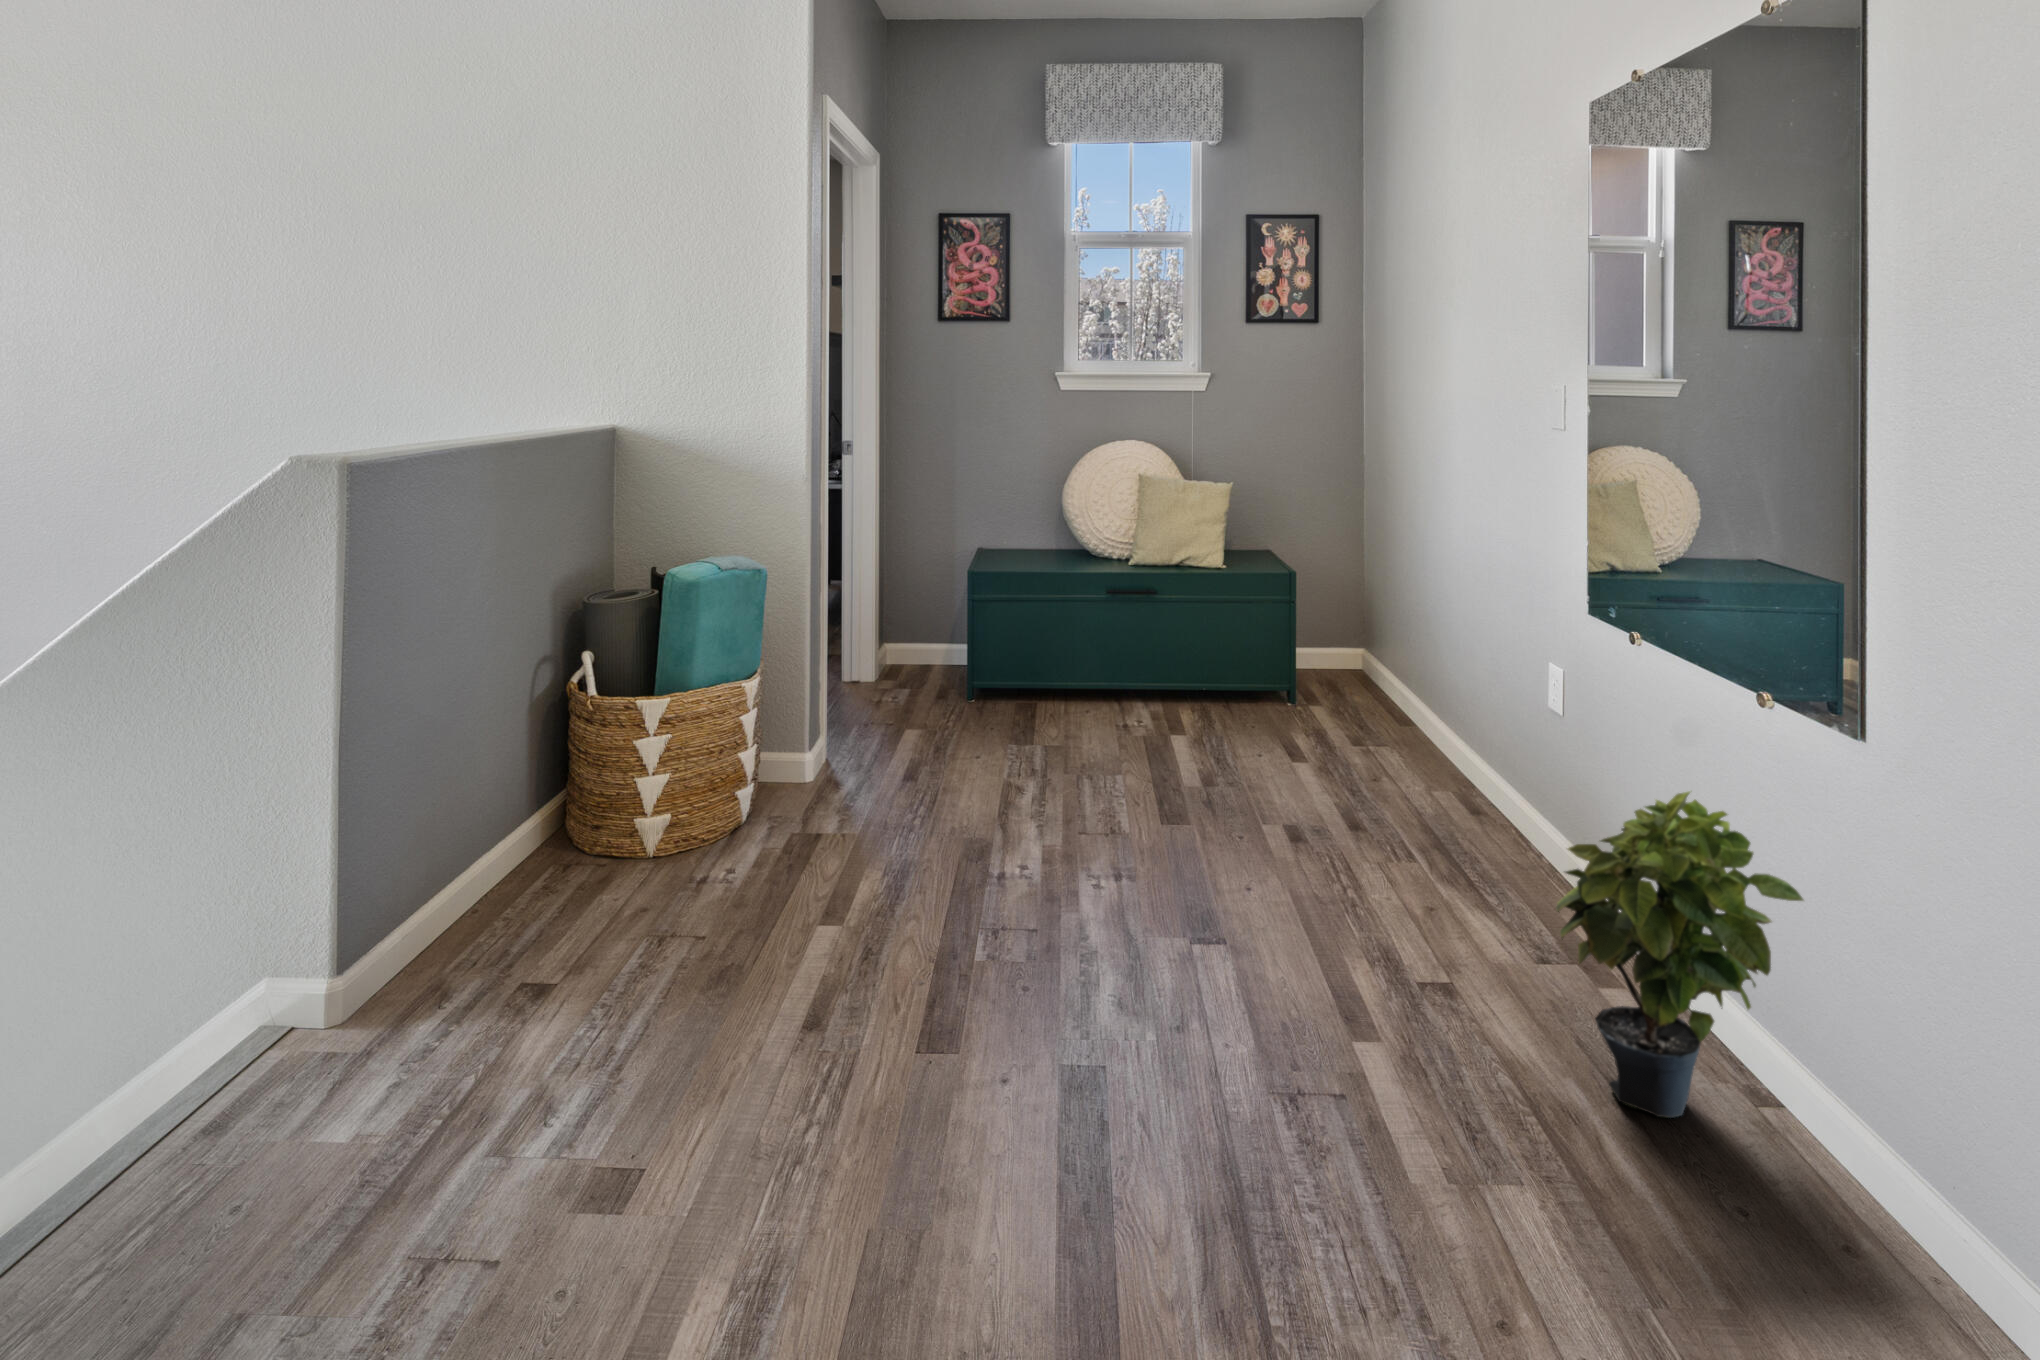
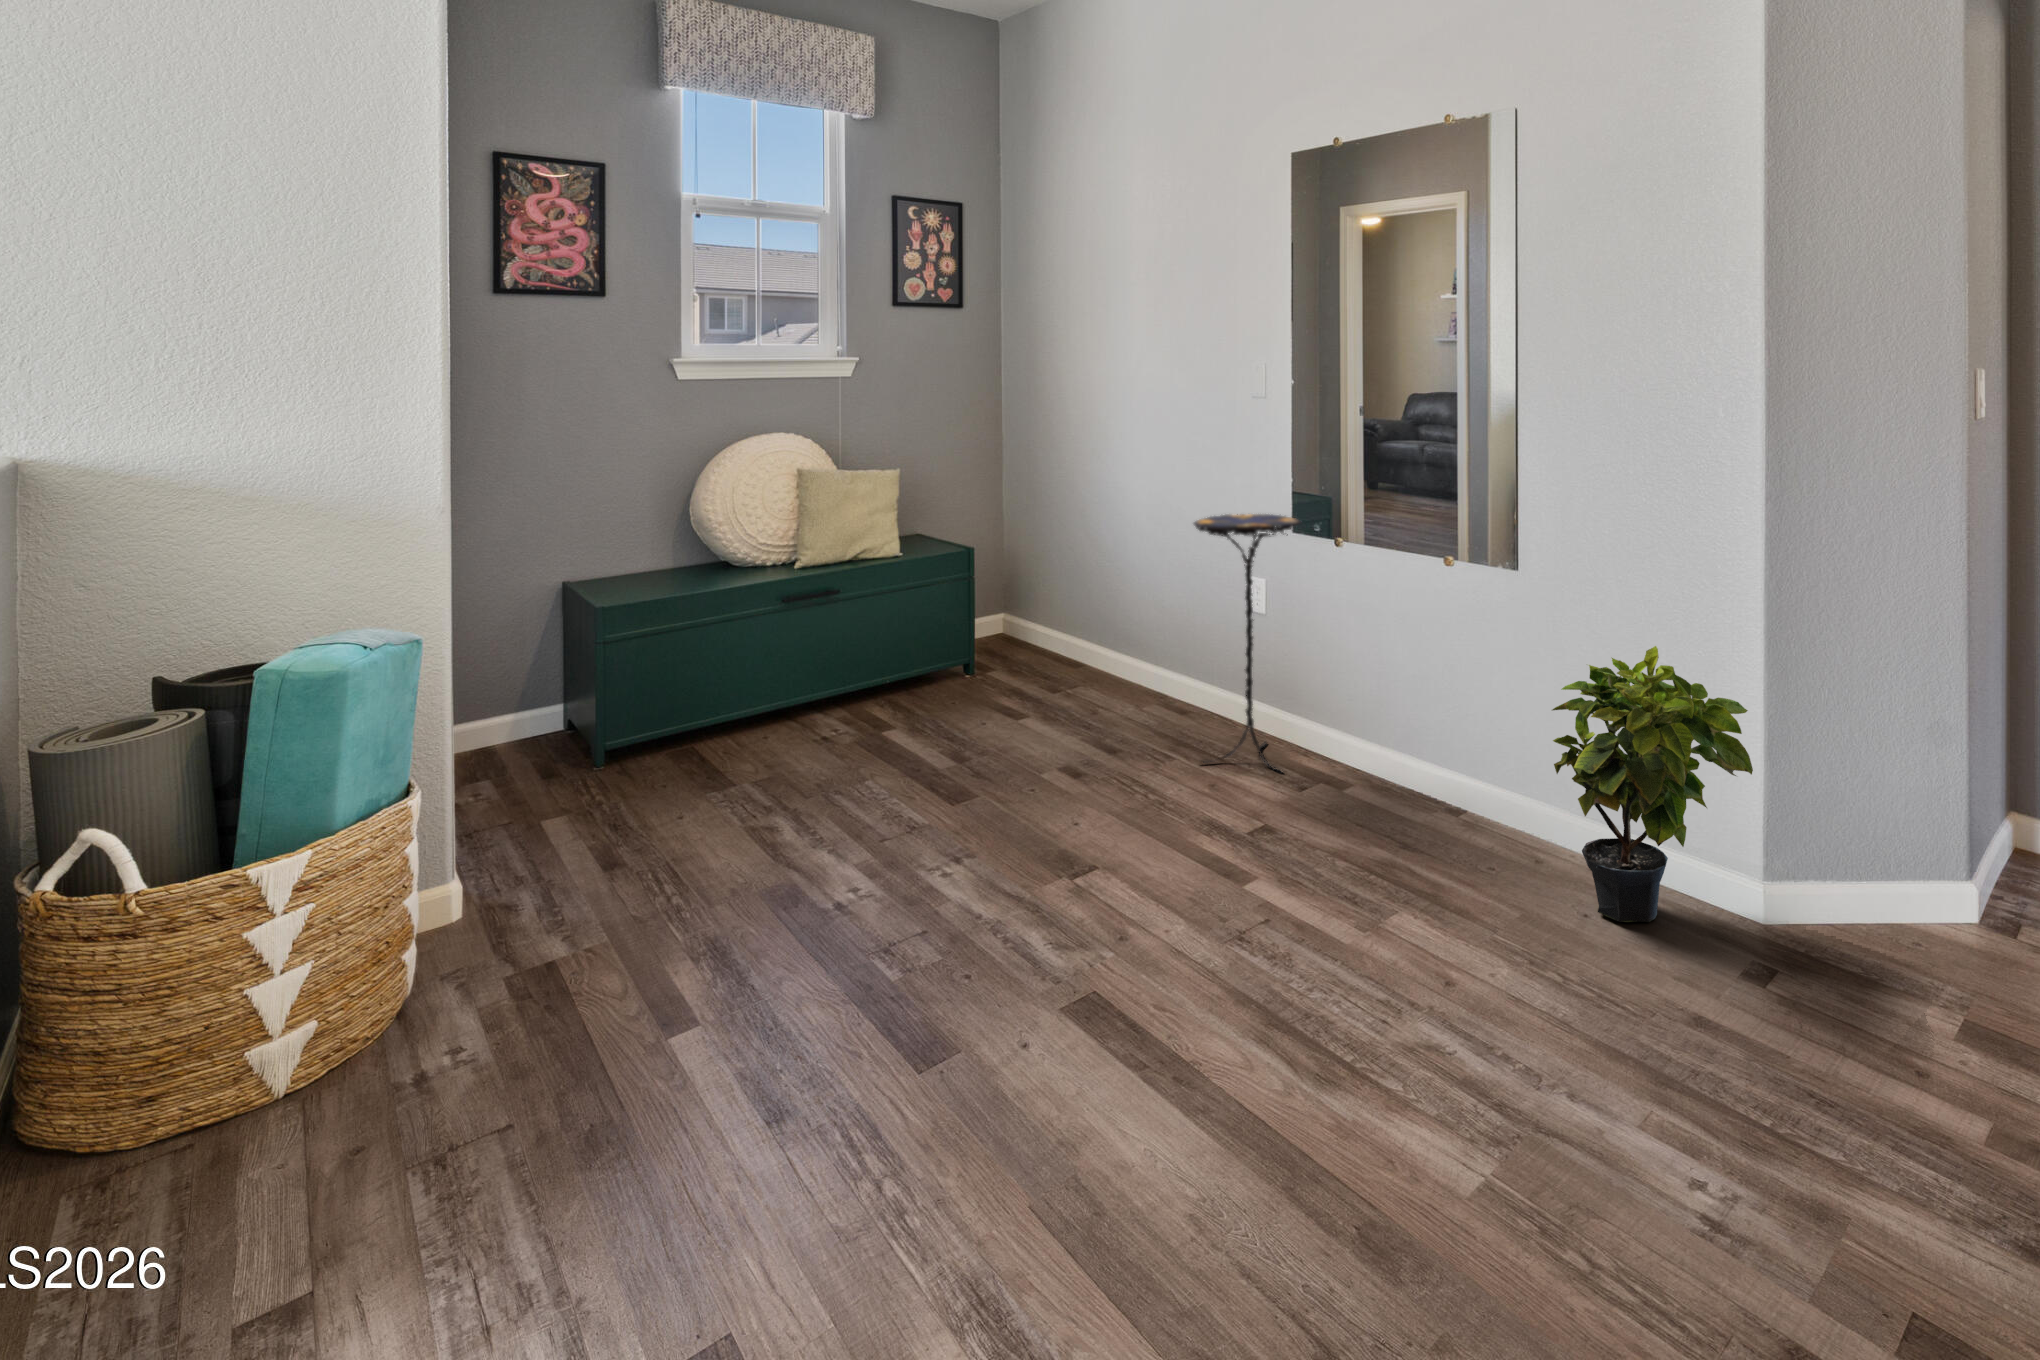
side table: none [1390,565,1516,856] -> present [1194,514,1301,770]

